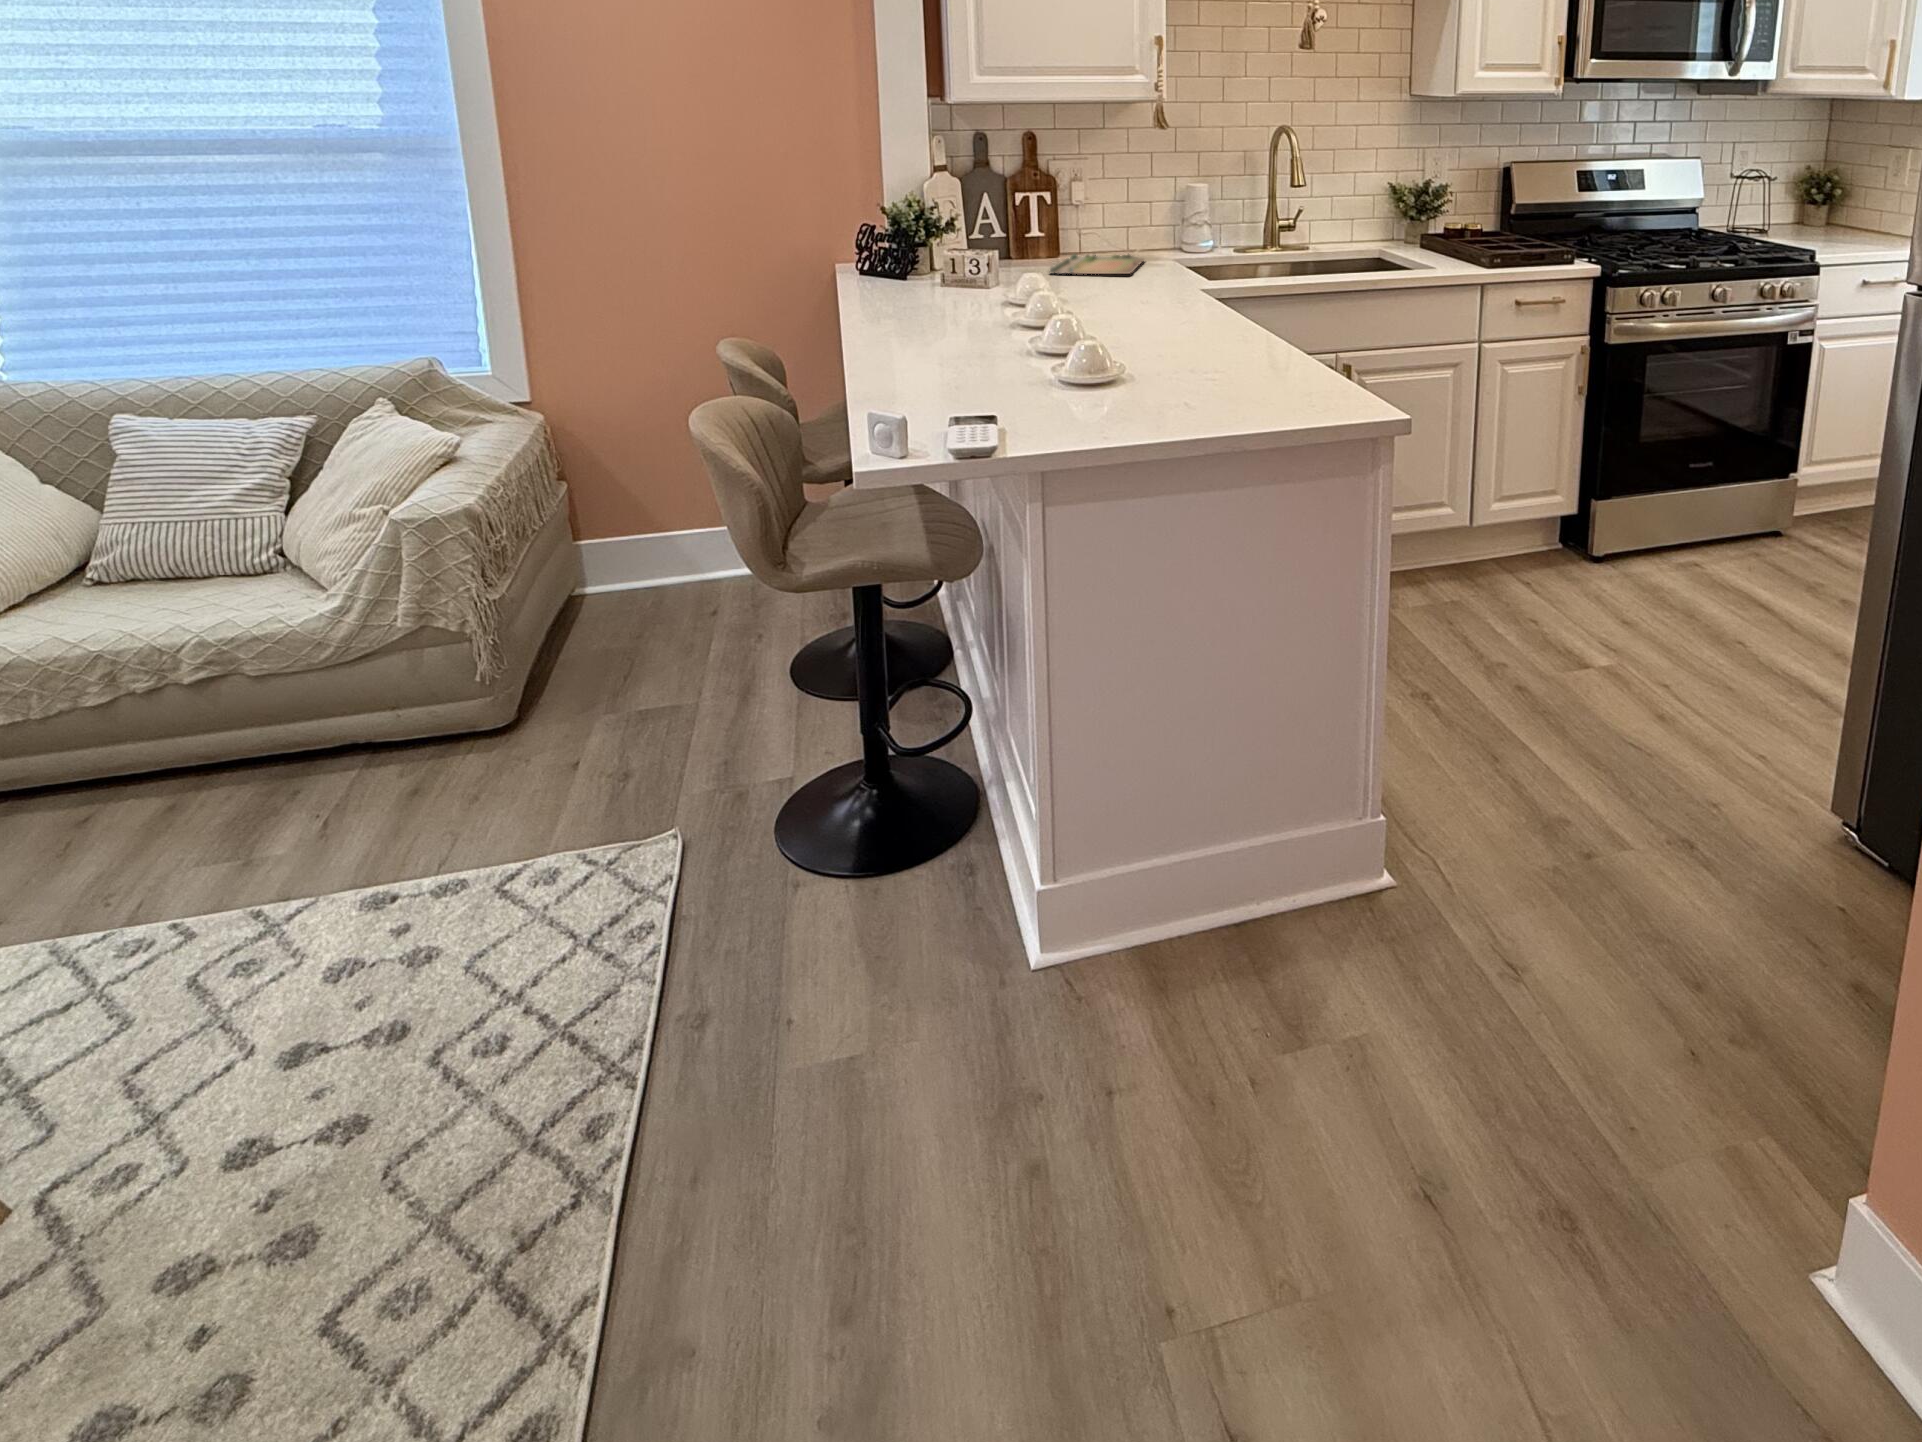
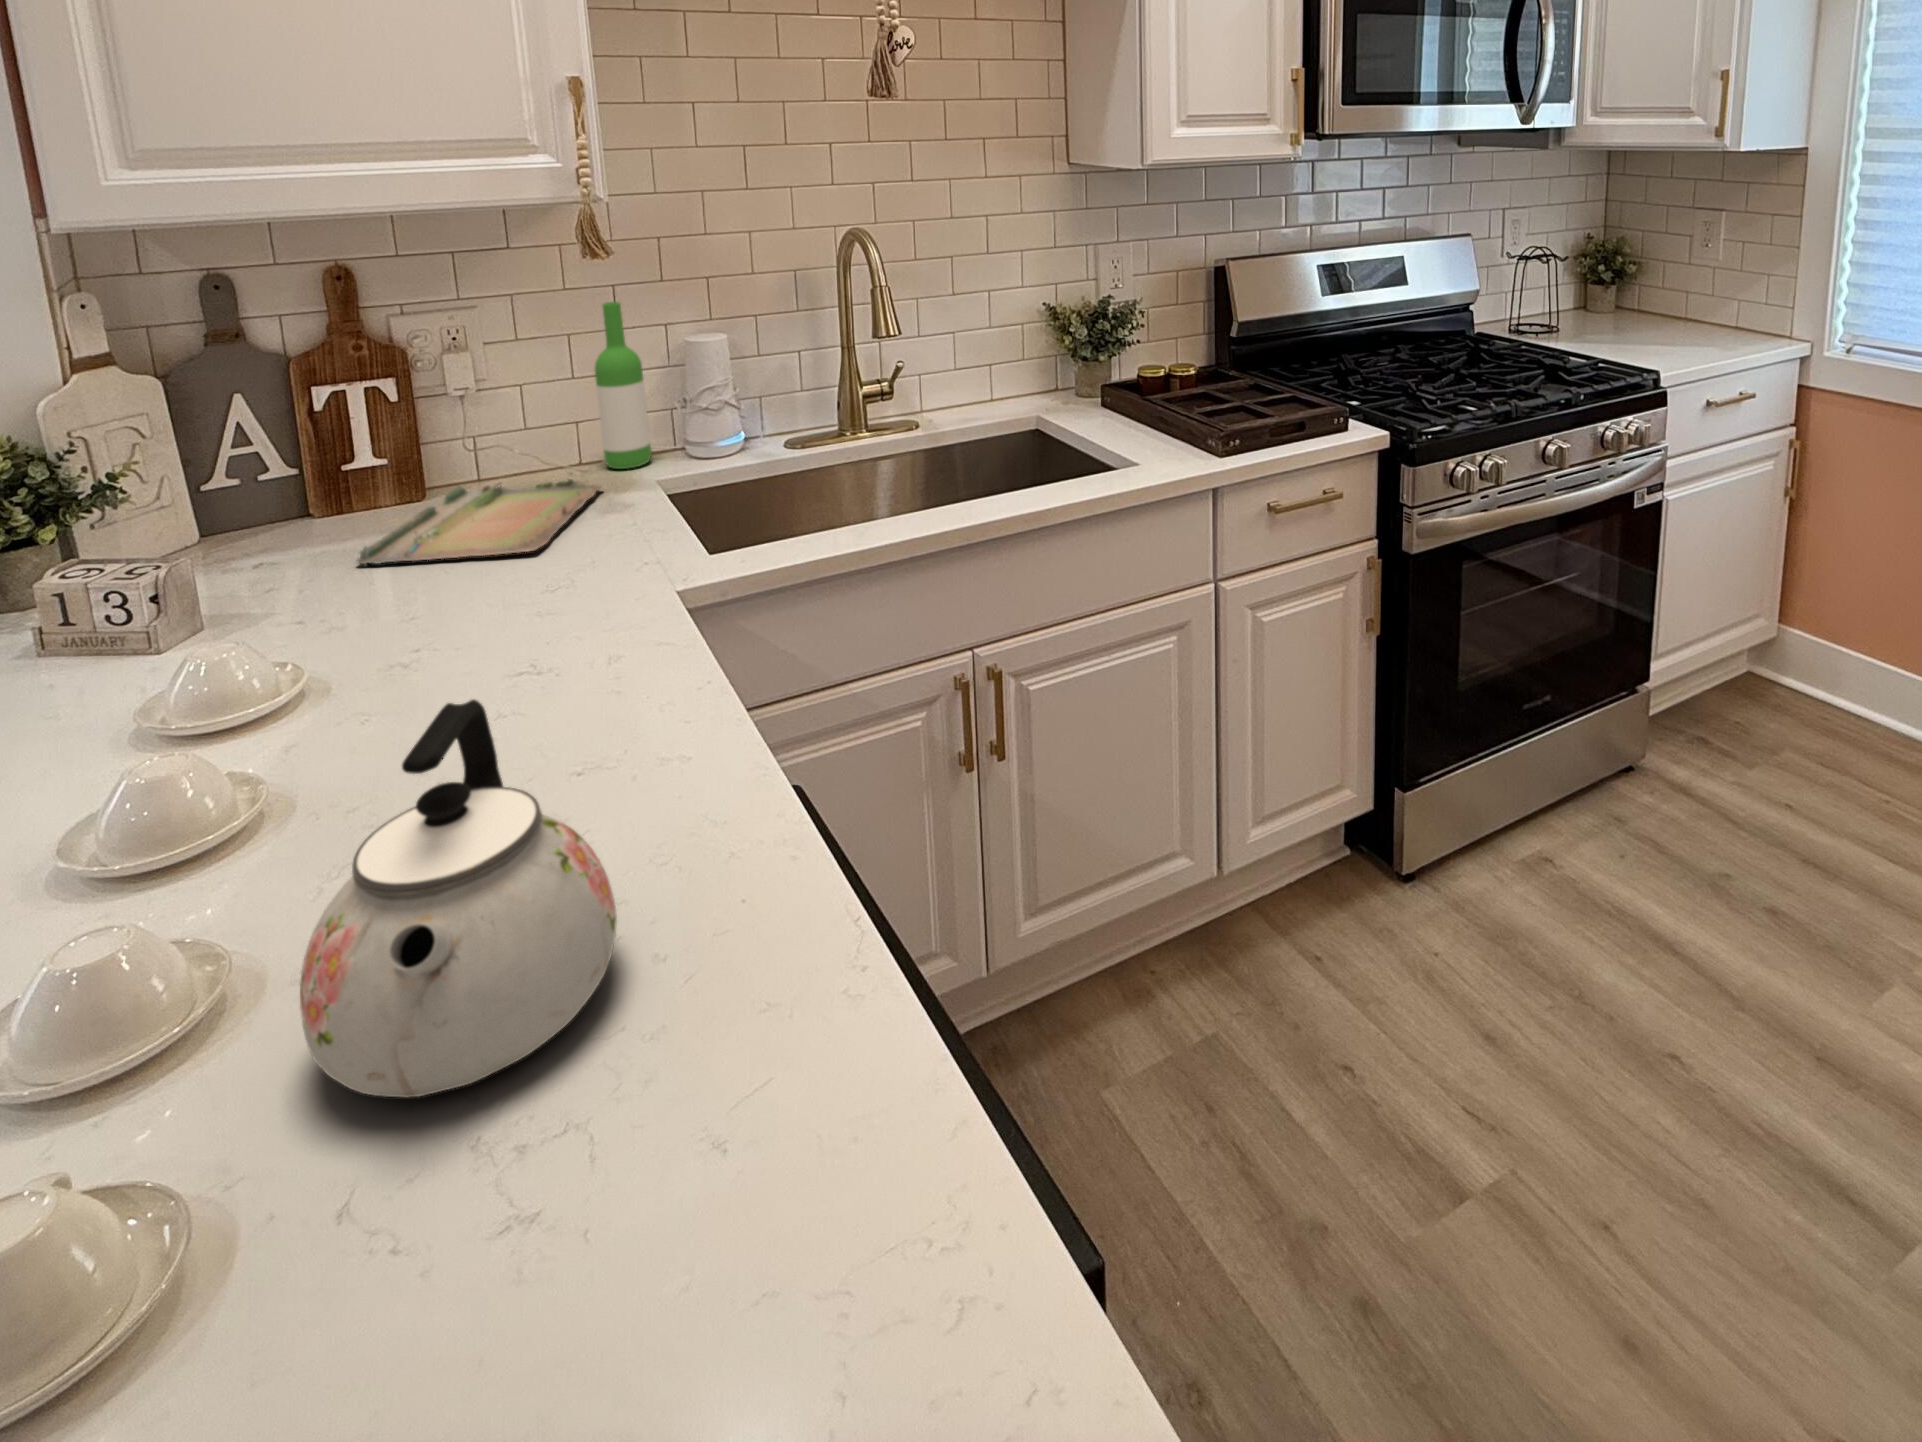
wine bottle: none [1140,162,1164,255] -> present [595,302,651,469]
kettle: none [1149,248,1237,356] -> present [300,699,617,1098]

